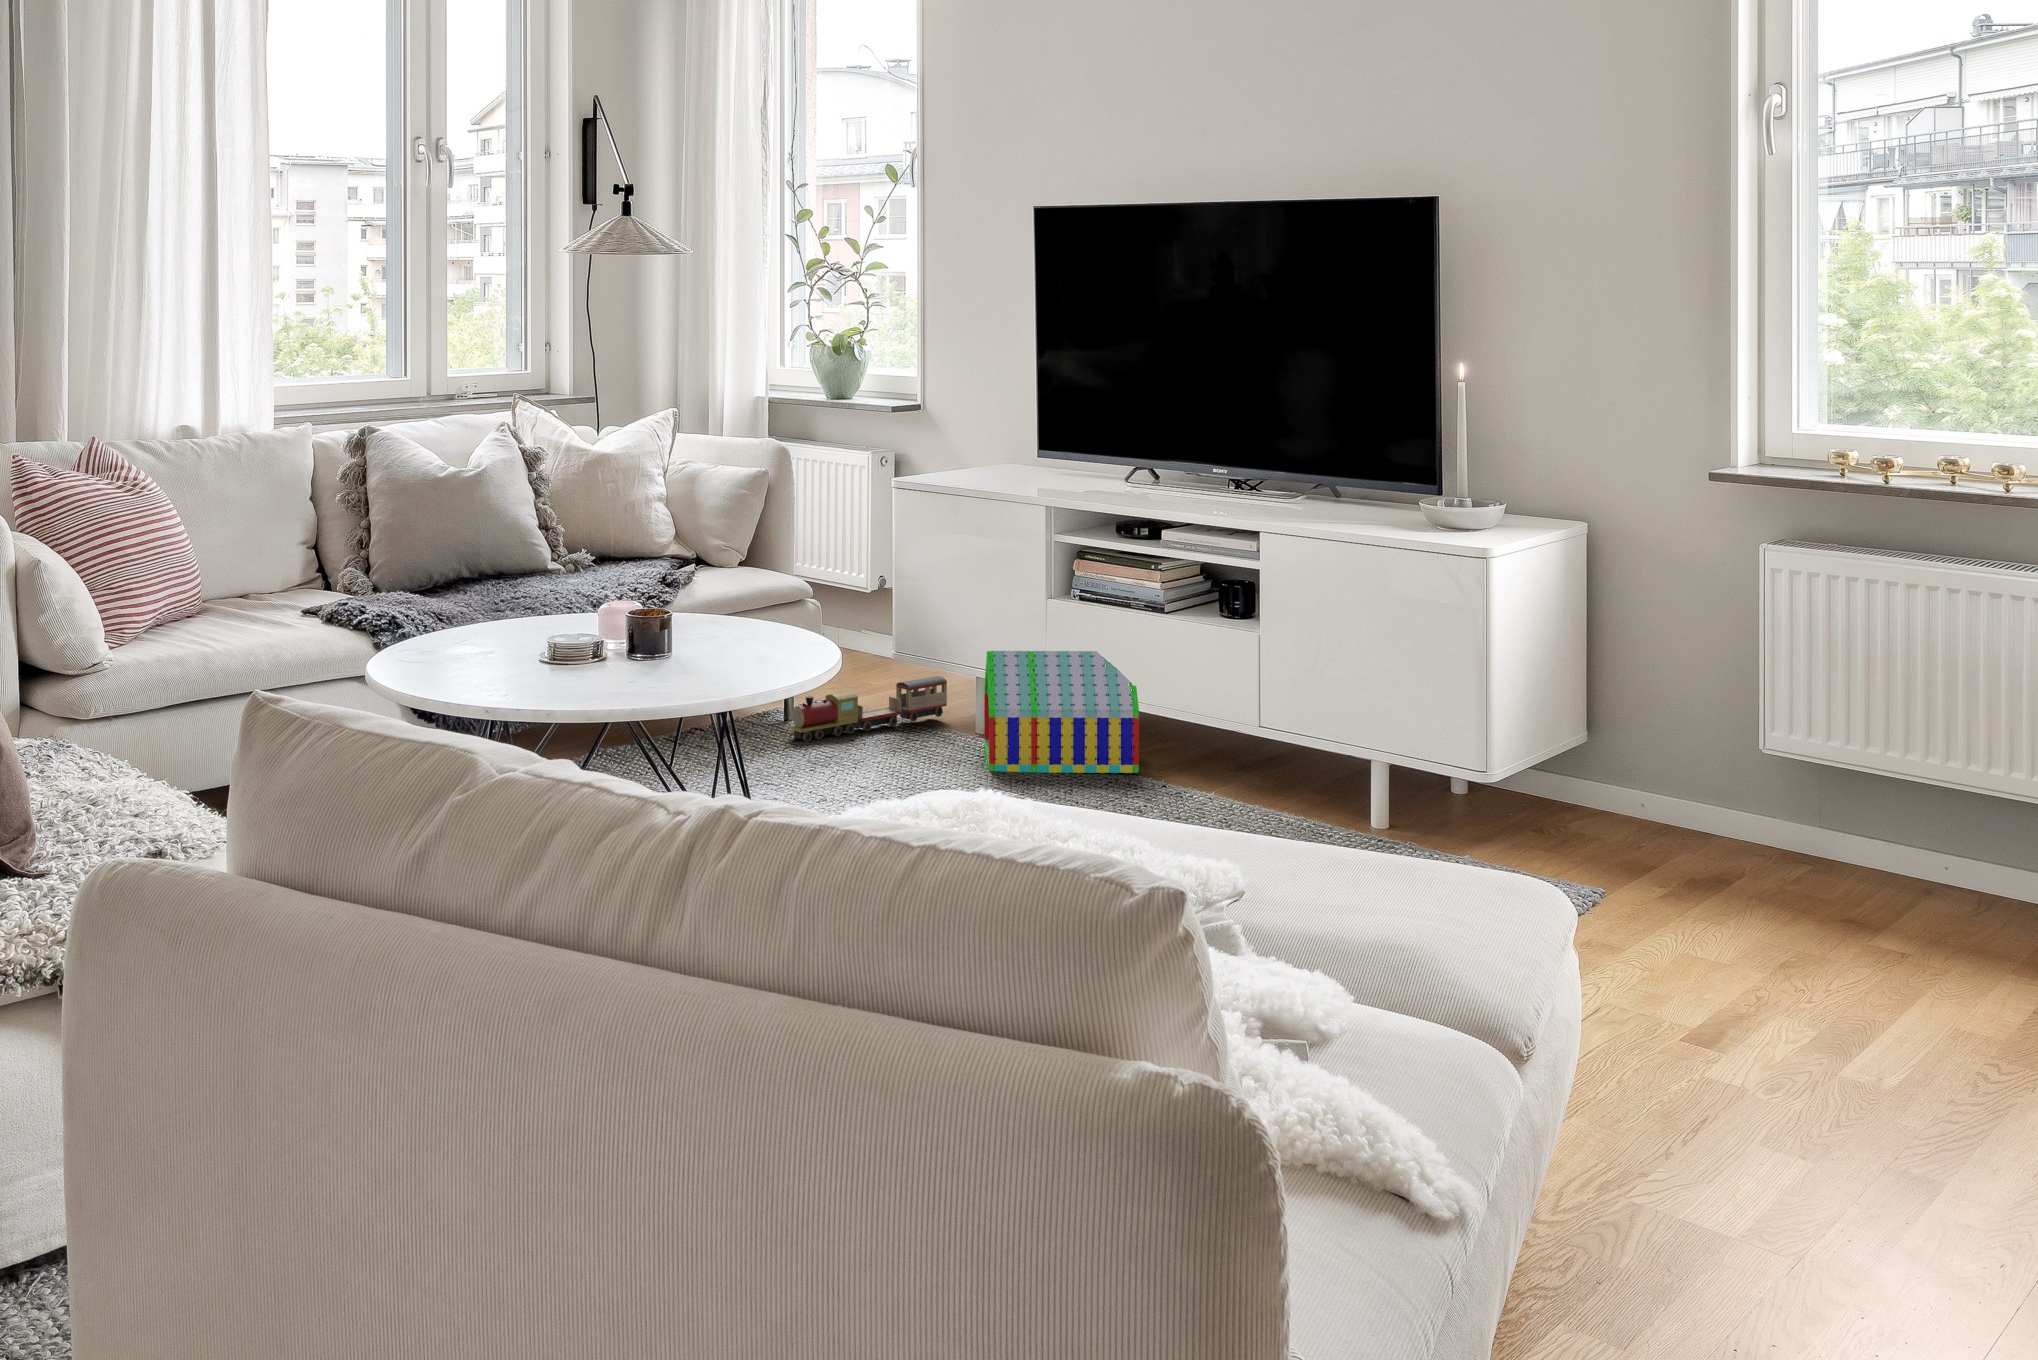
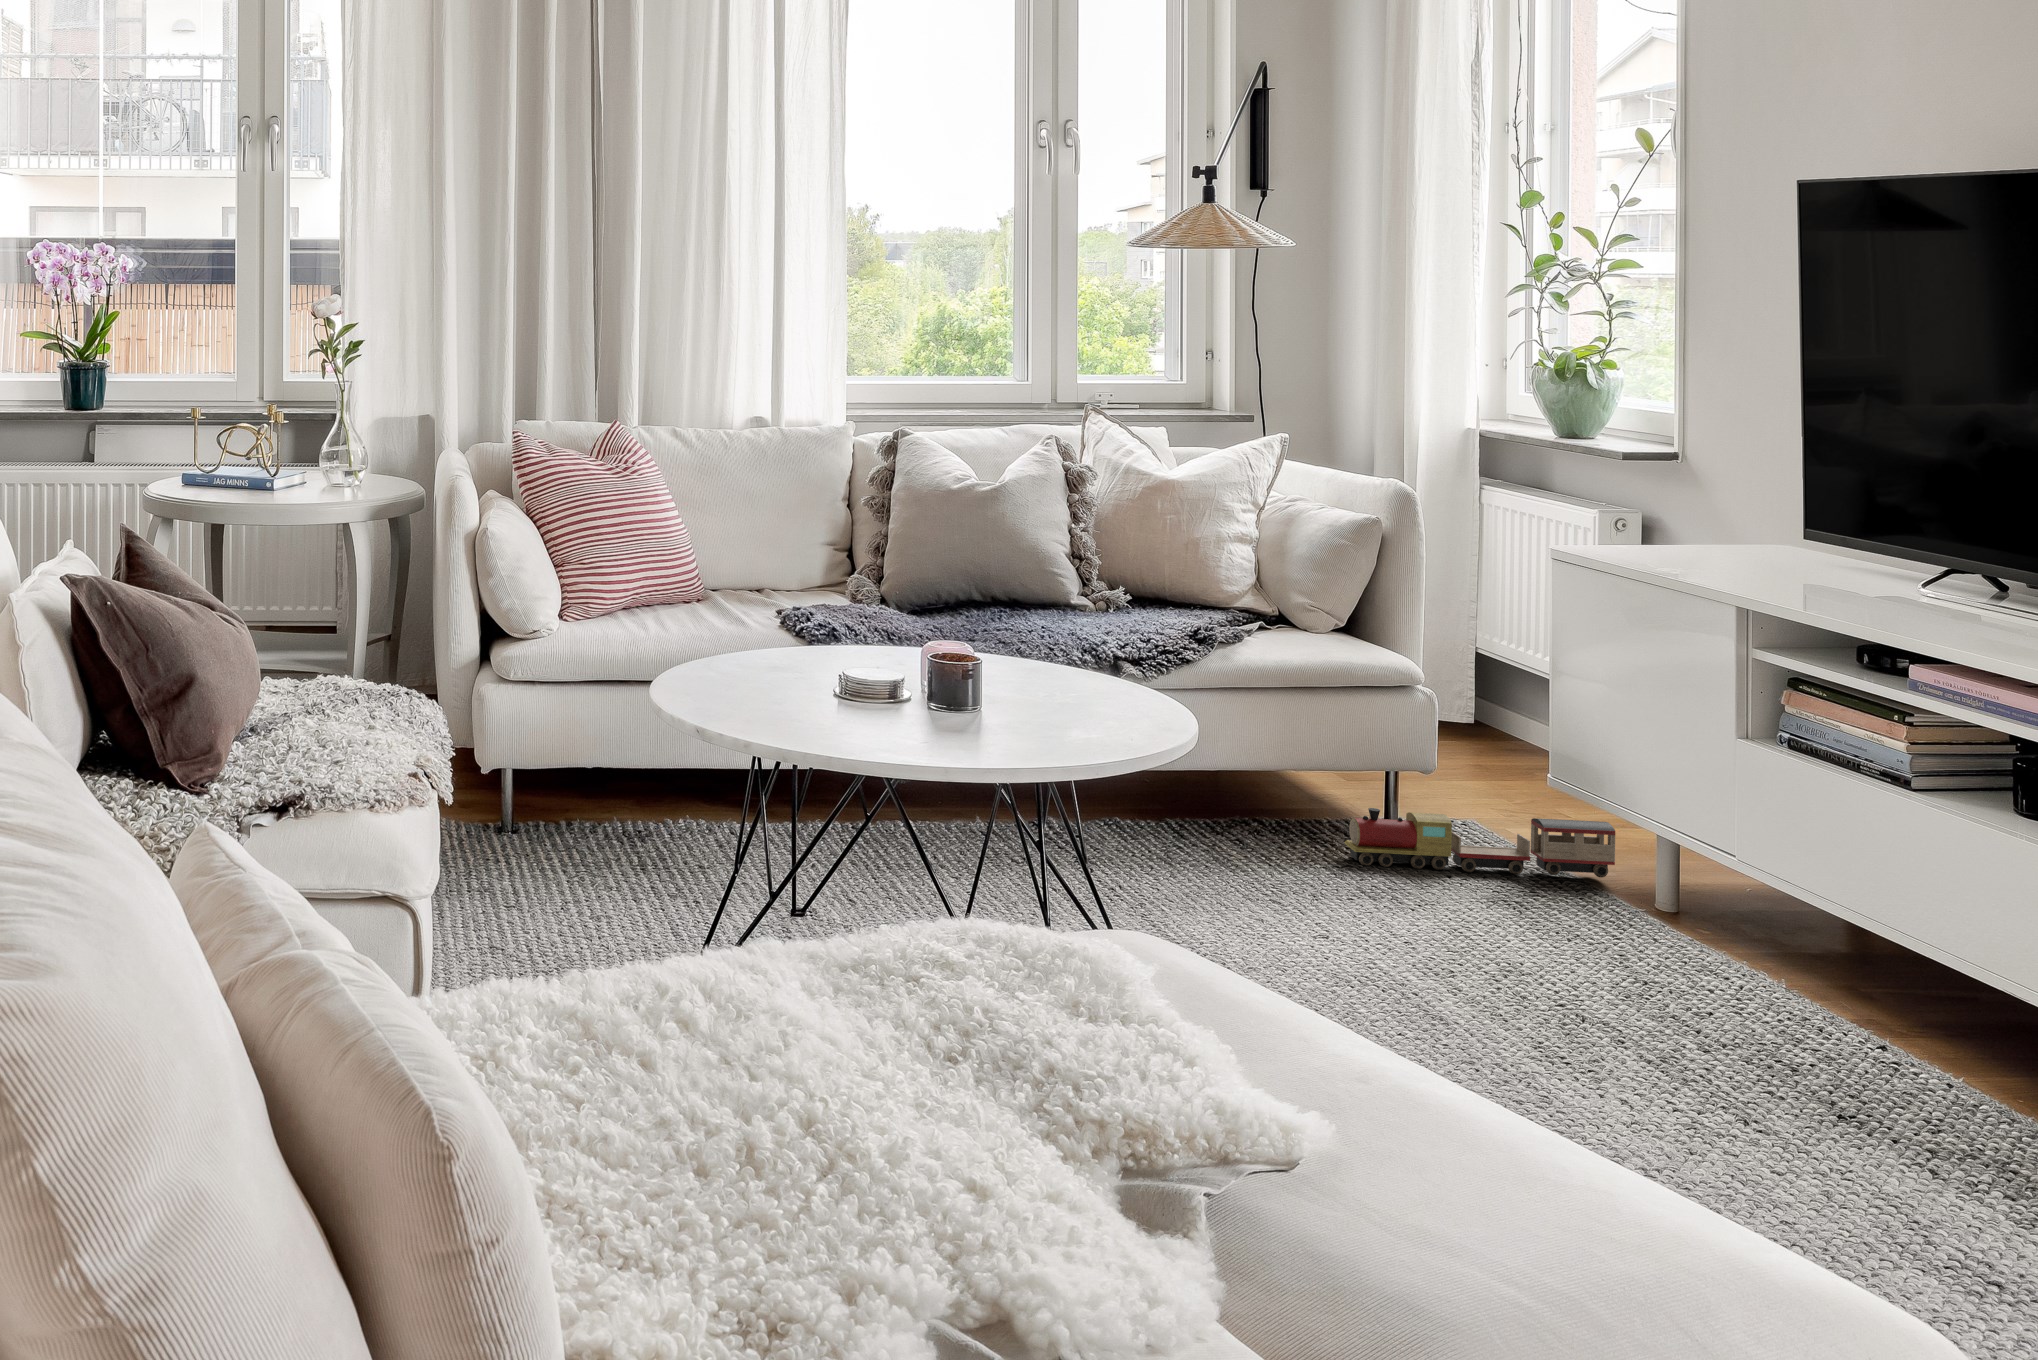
toy house: present [984,651,1139,773] -> none [1591,797,1882,1029]

